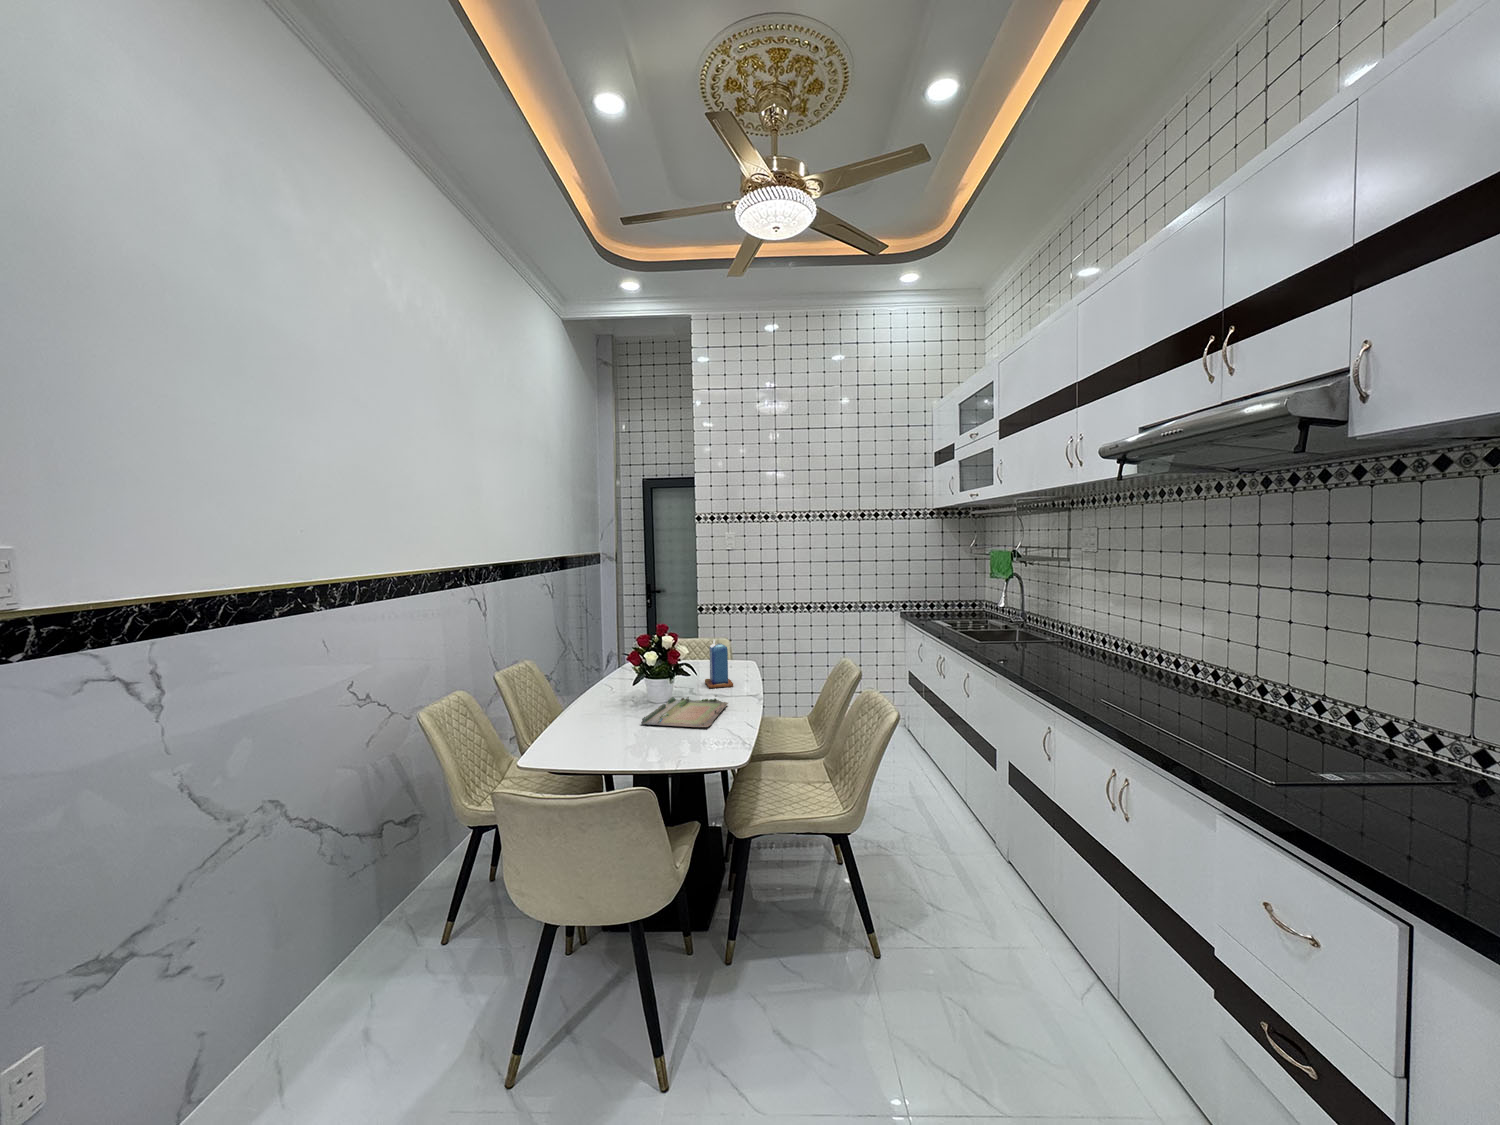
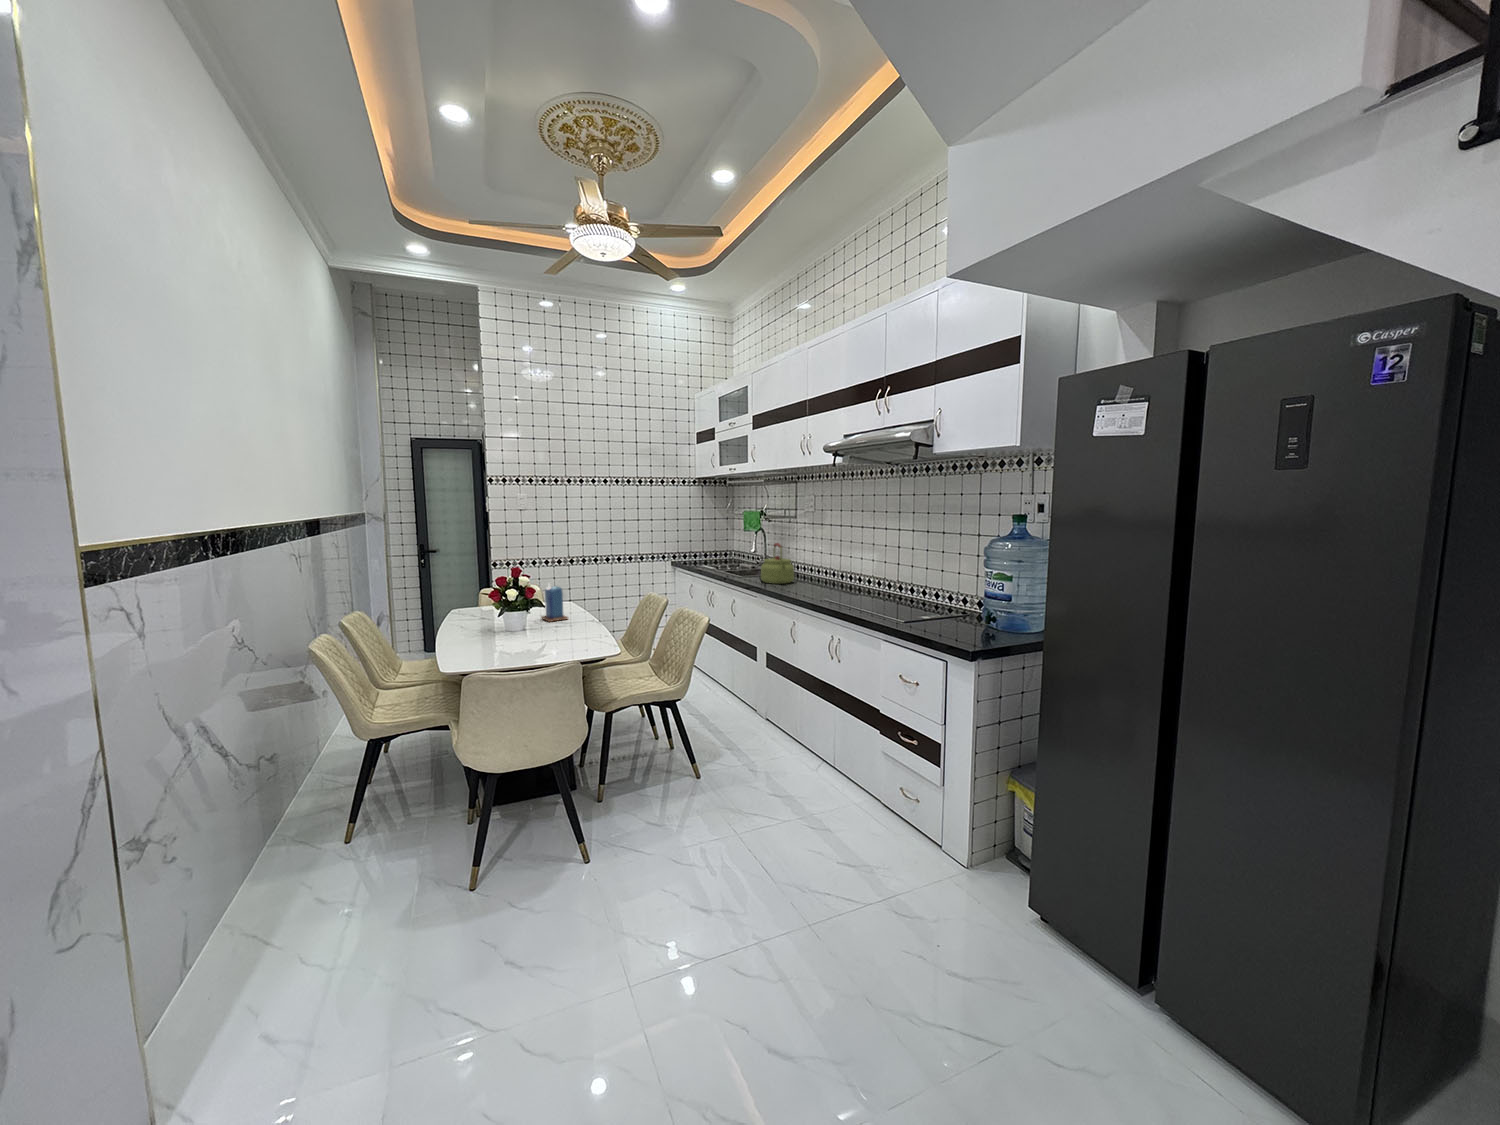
kettle: none [1004,598,1059,659] -> present [761,543,794,584]
tray: present [641,696,728,727] -> none [517,622,577,647]

